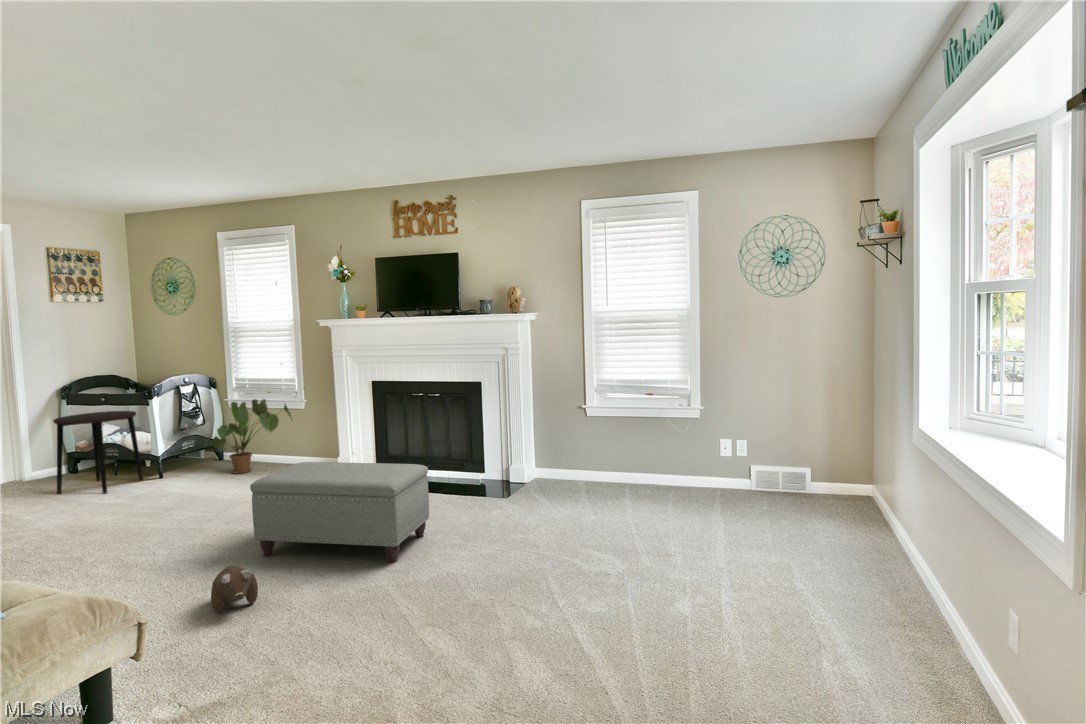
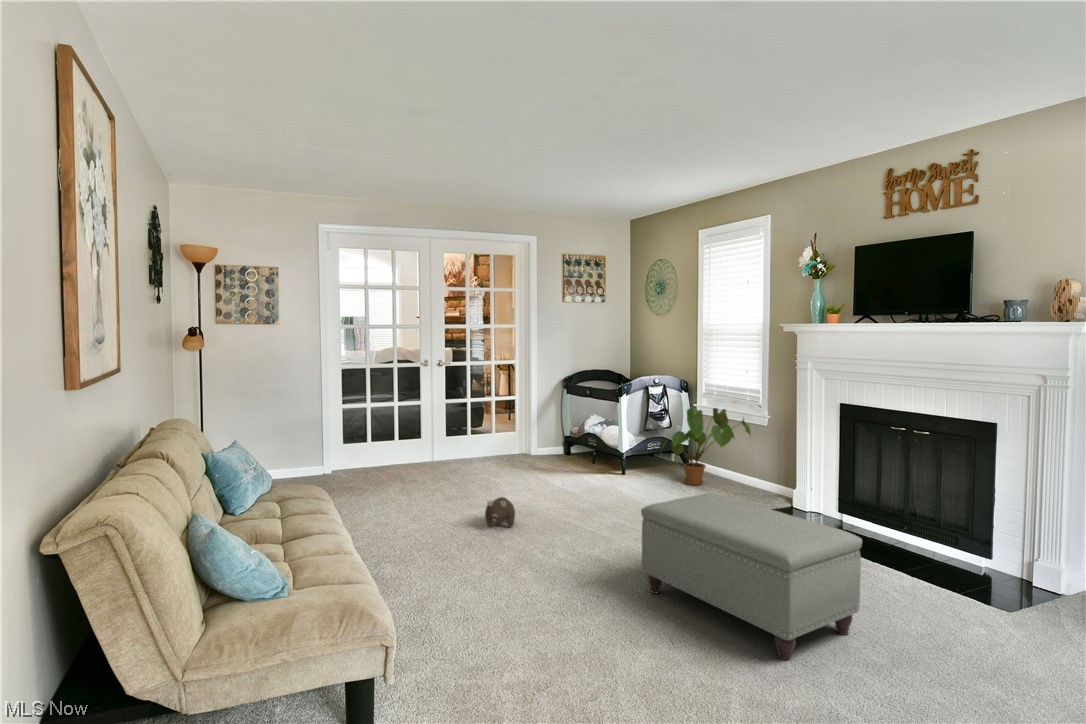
side table: present [53,411,143,494] -> none [545,403,610,479]
plush toy: present [211,565,258,613] -> present [485,497,515,527]

